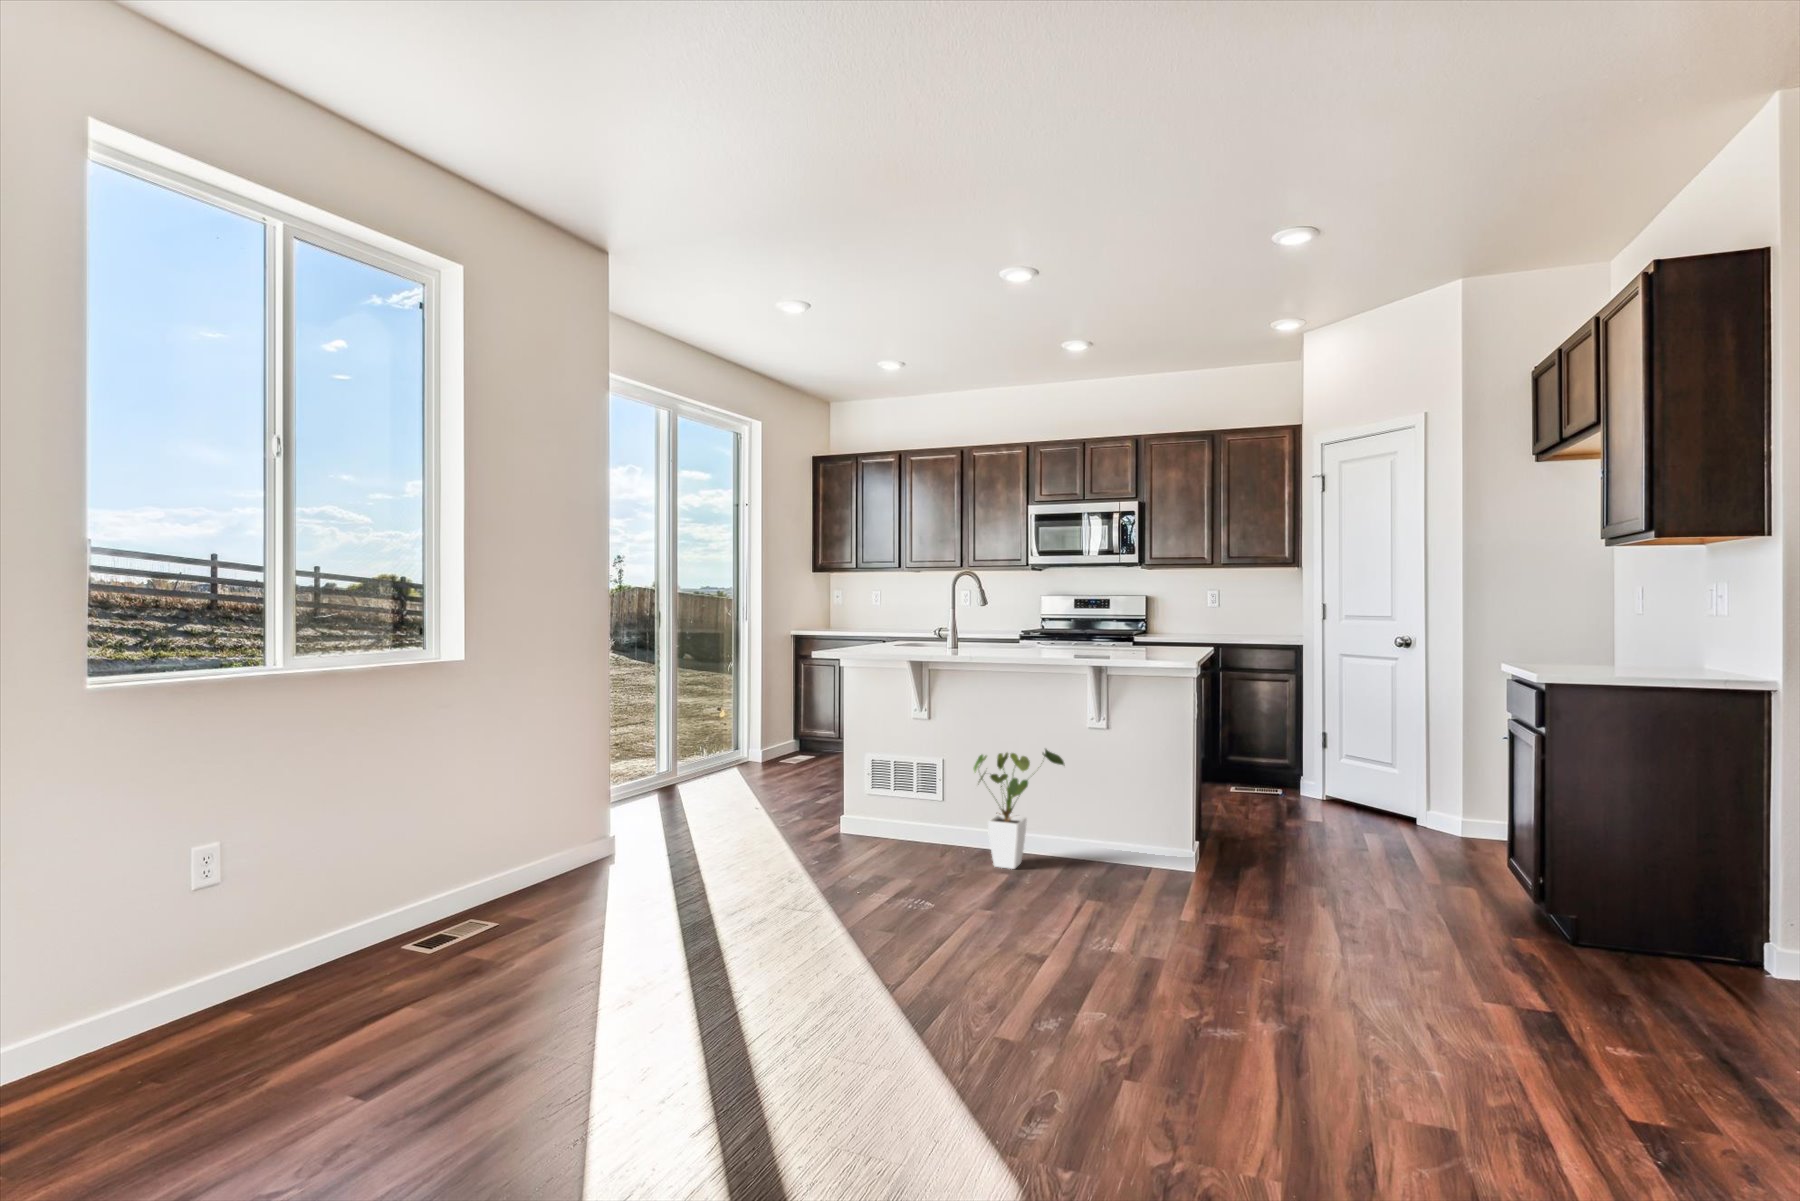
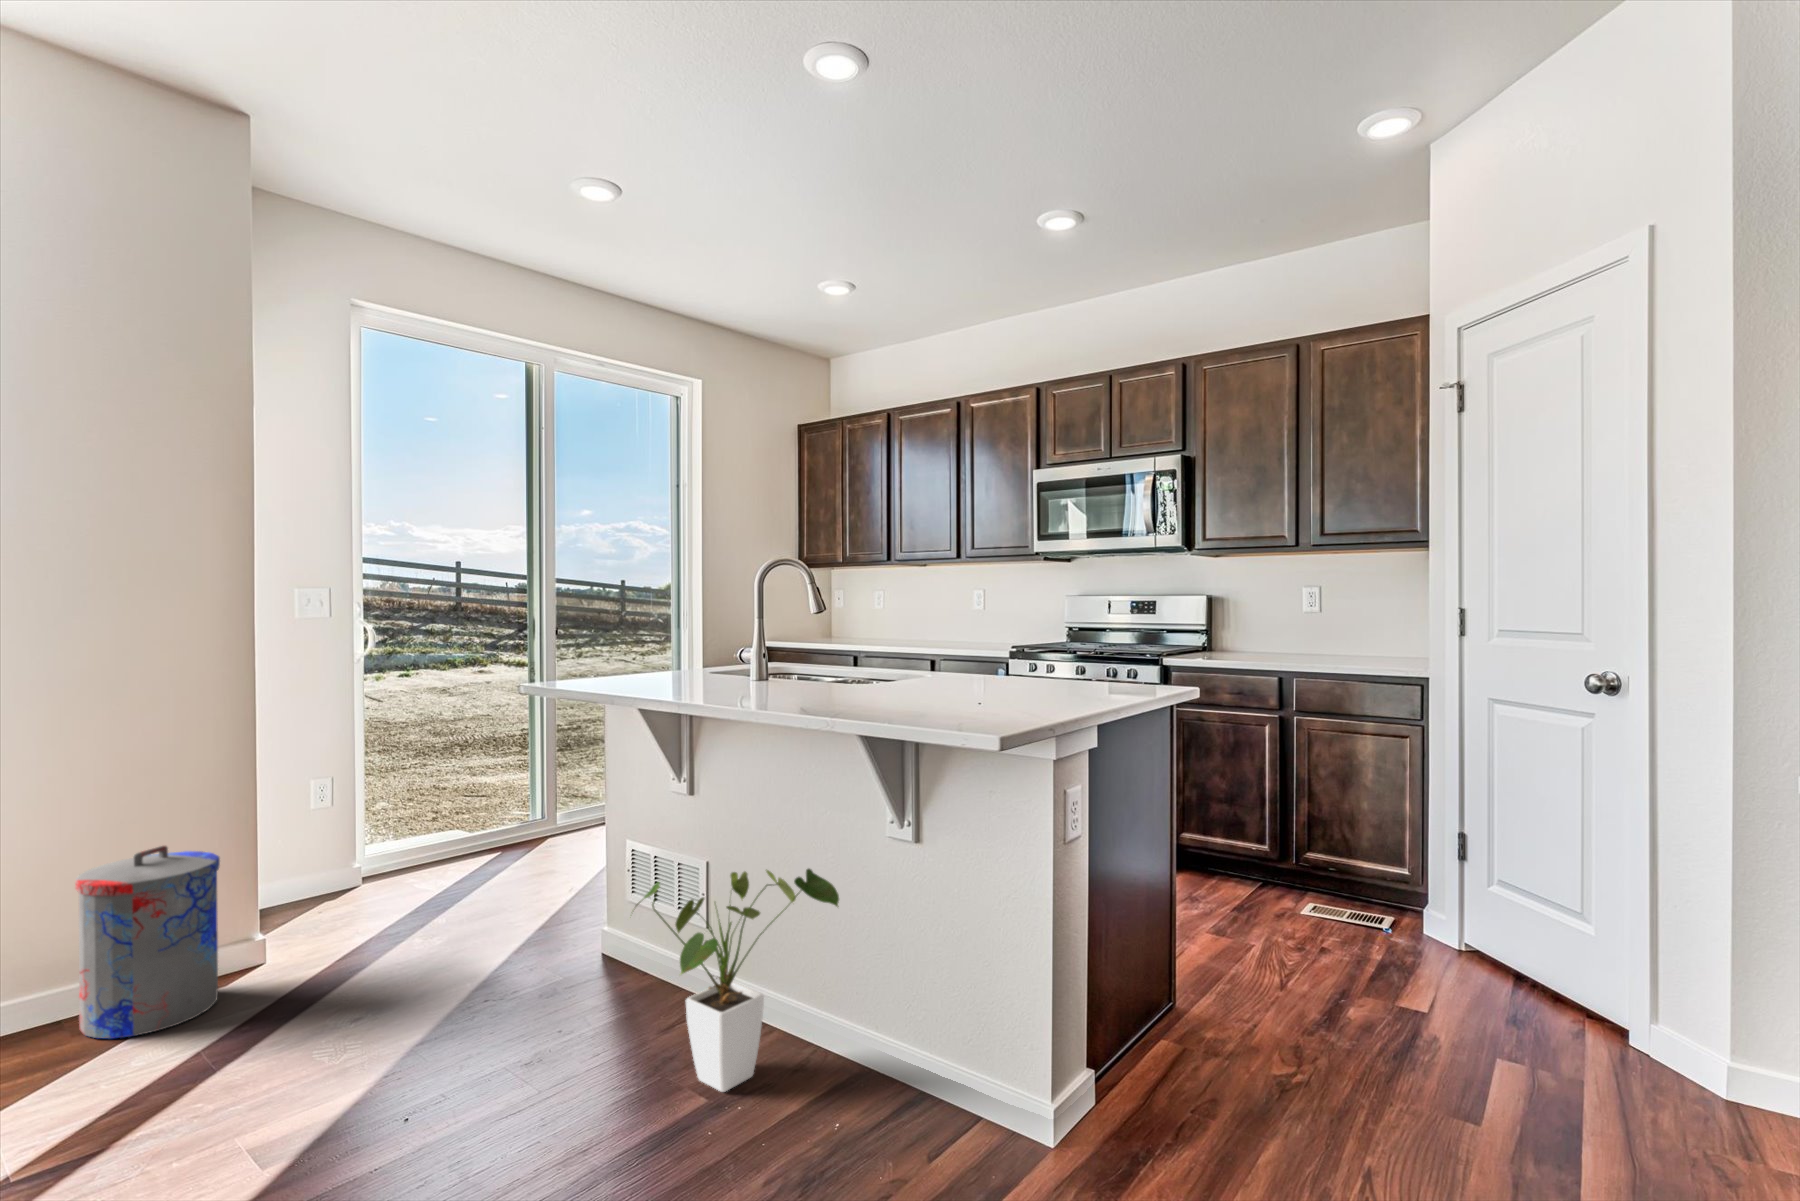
trash can: none [566,761,643,882] -> present [75,846,220,1039]

